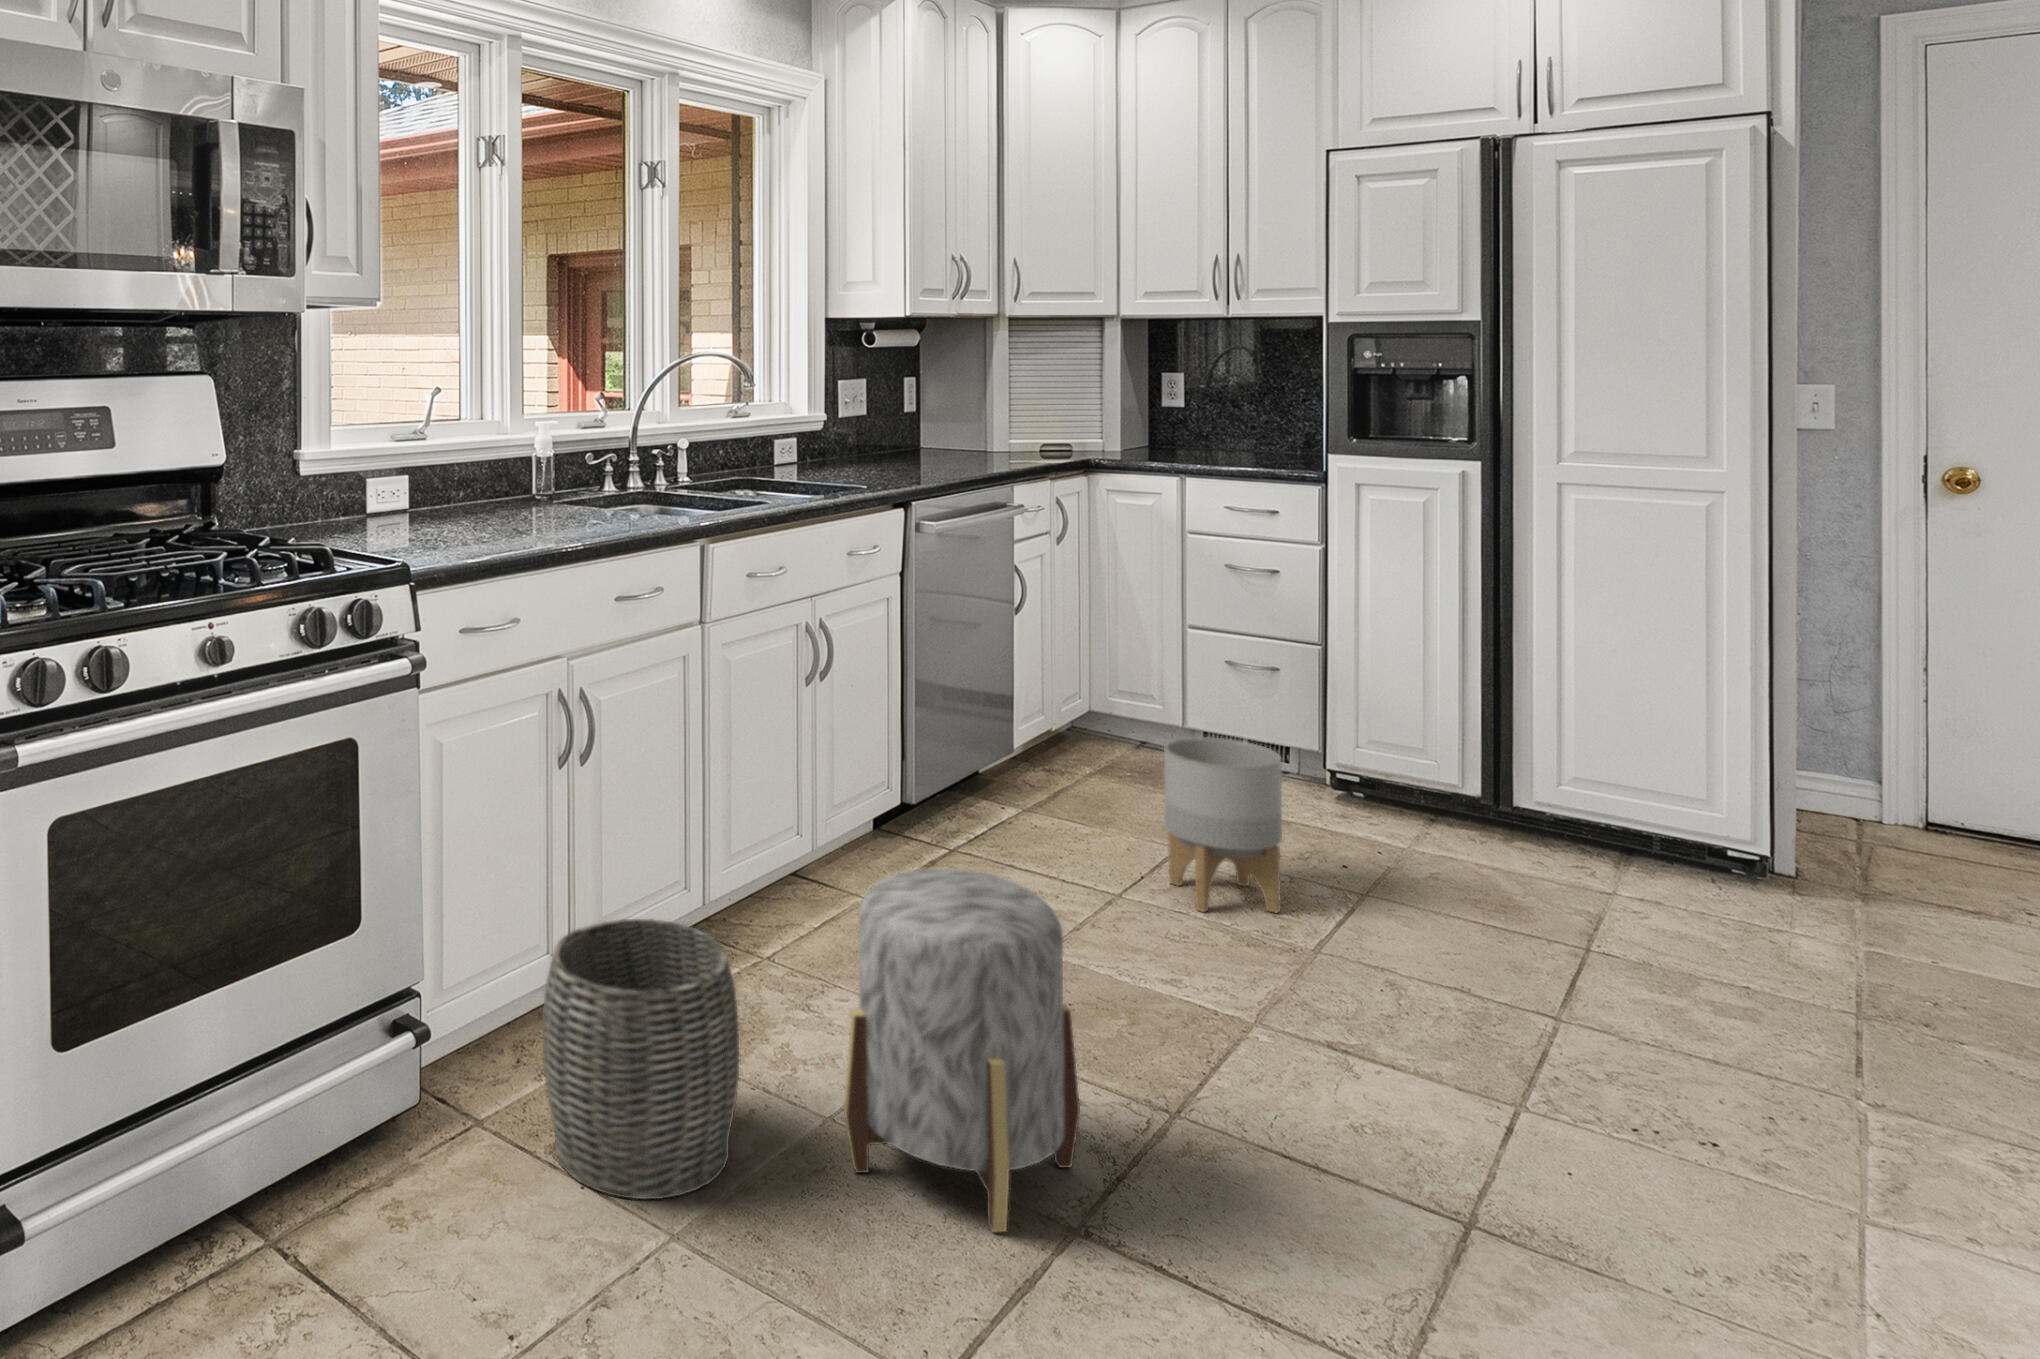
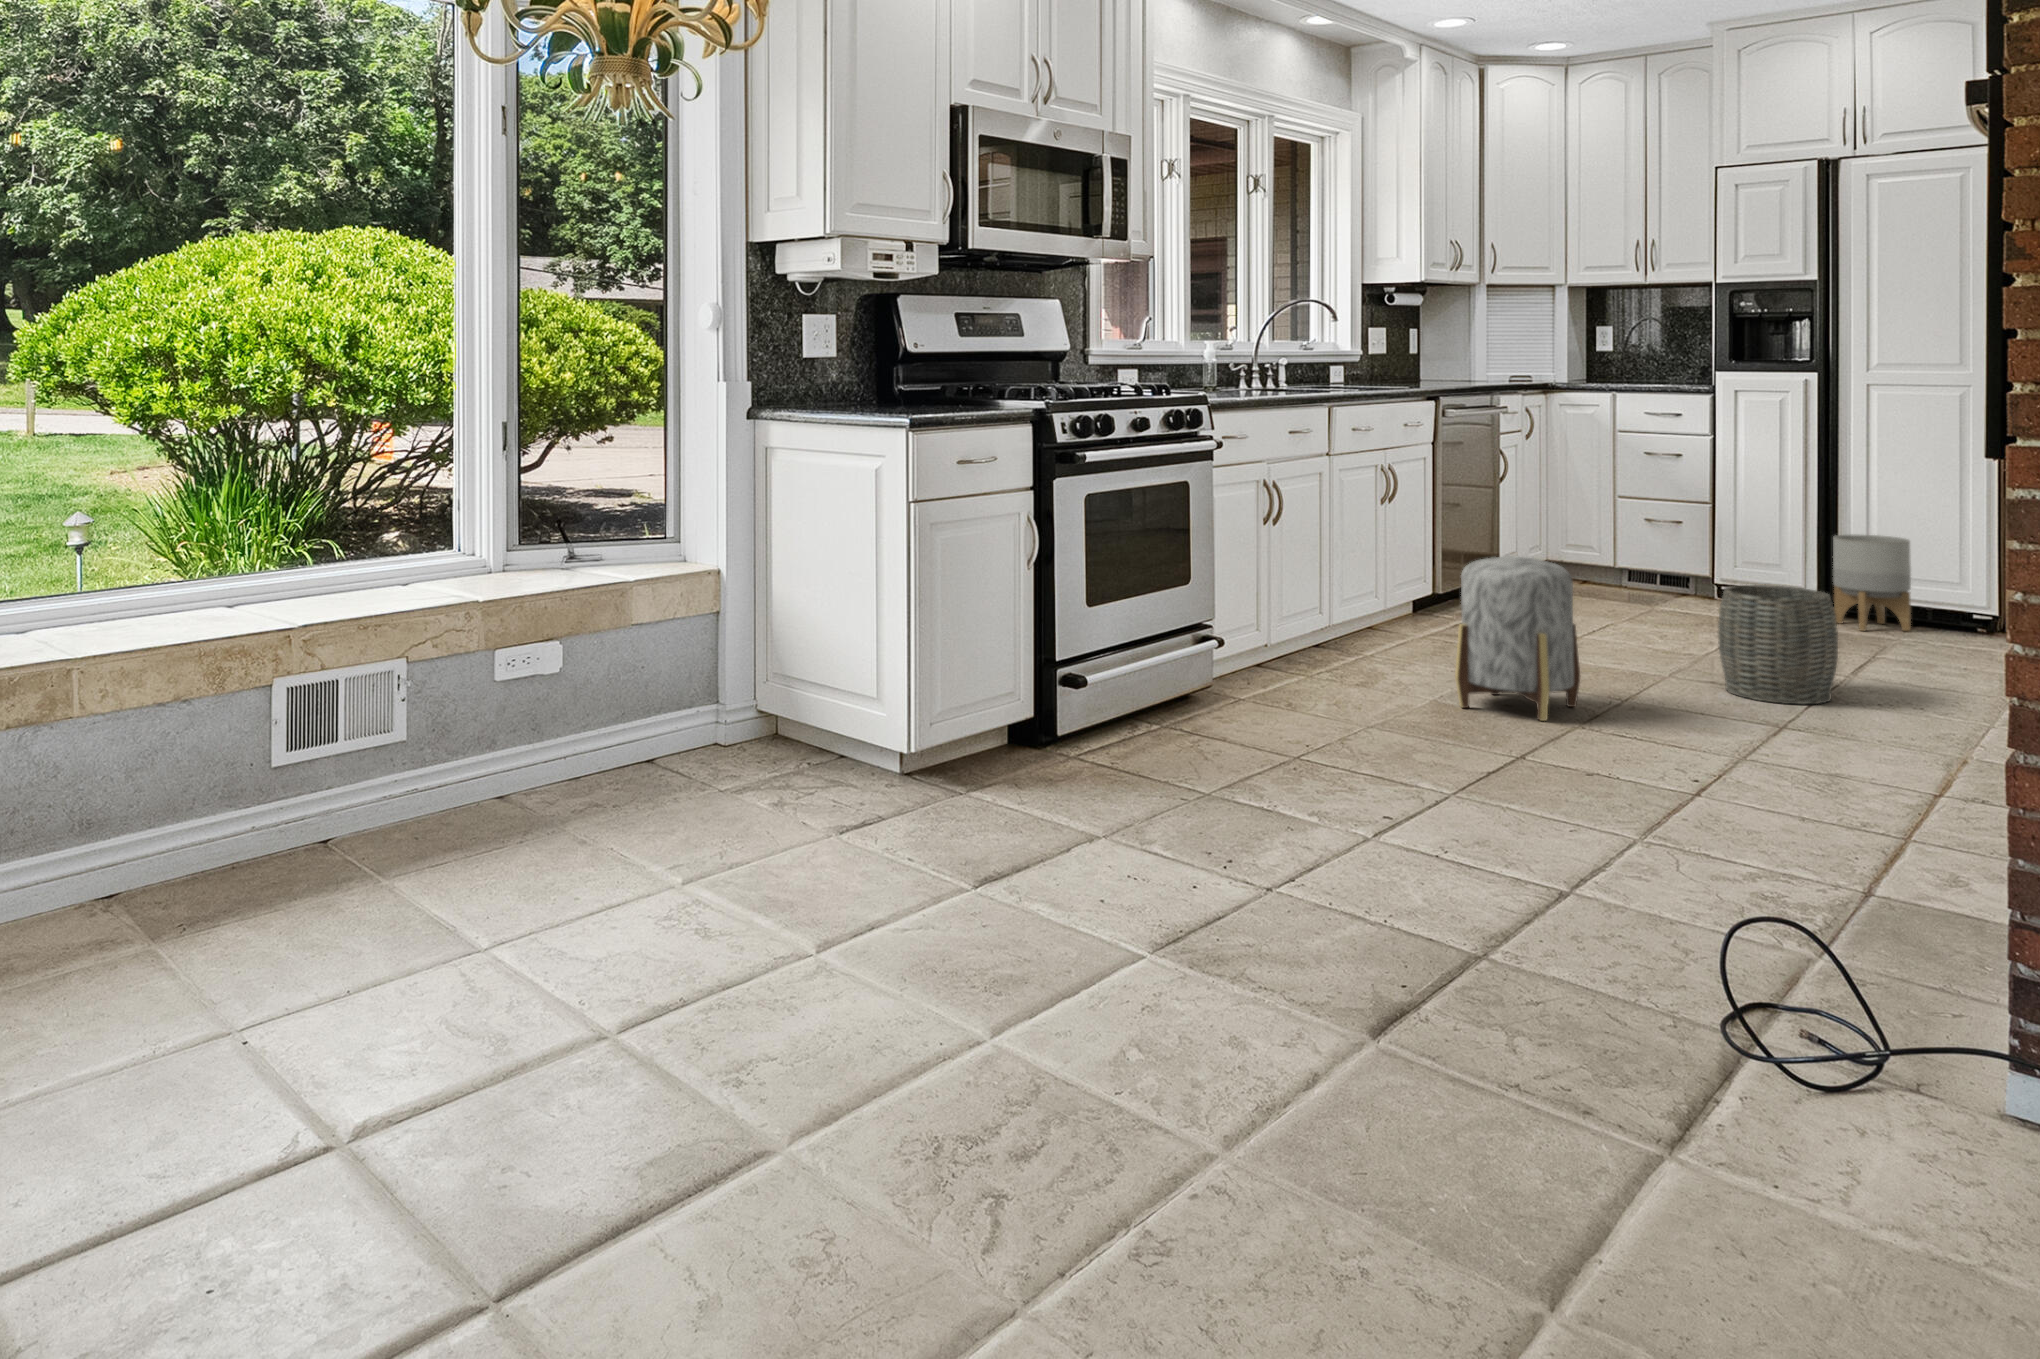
planter: present [1164,737,1282,913] -> present [1833,534,1911,631]
woven basket: present [543,919,739,1199] -> present [1718,585,1838,704]

